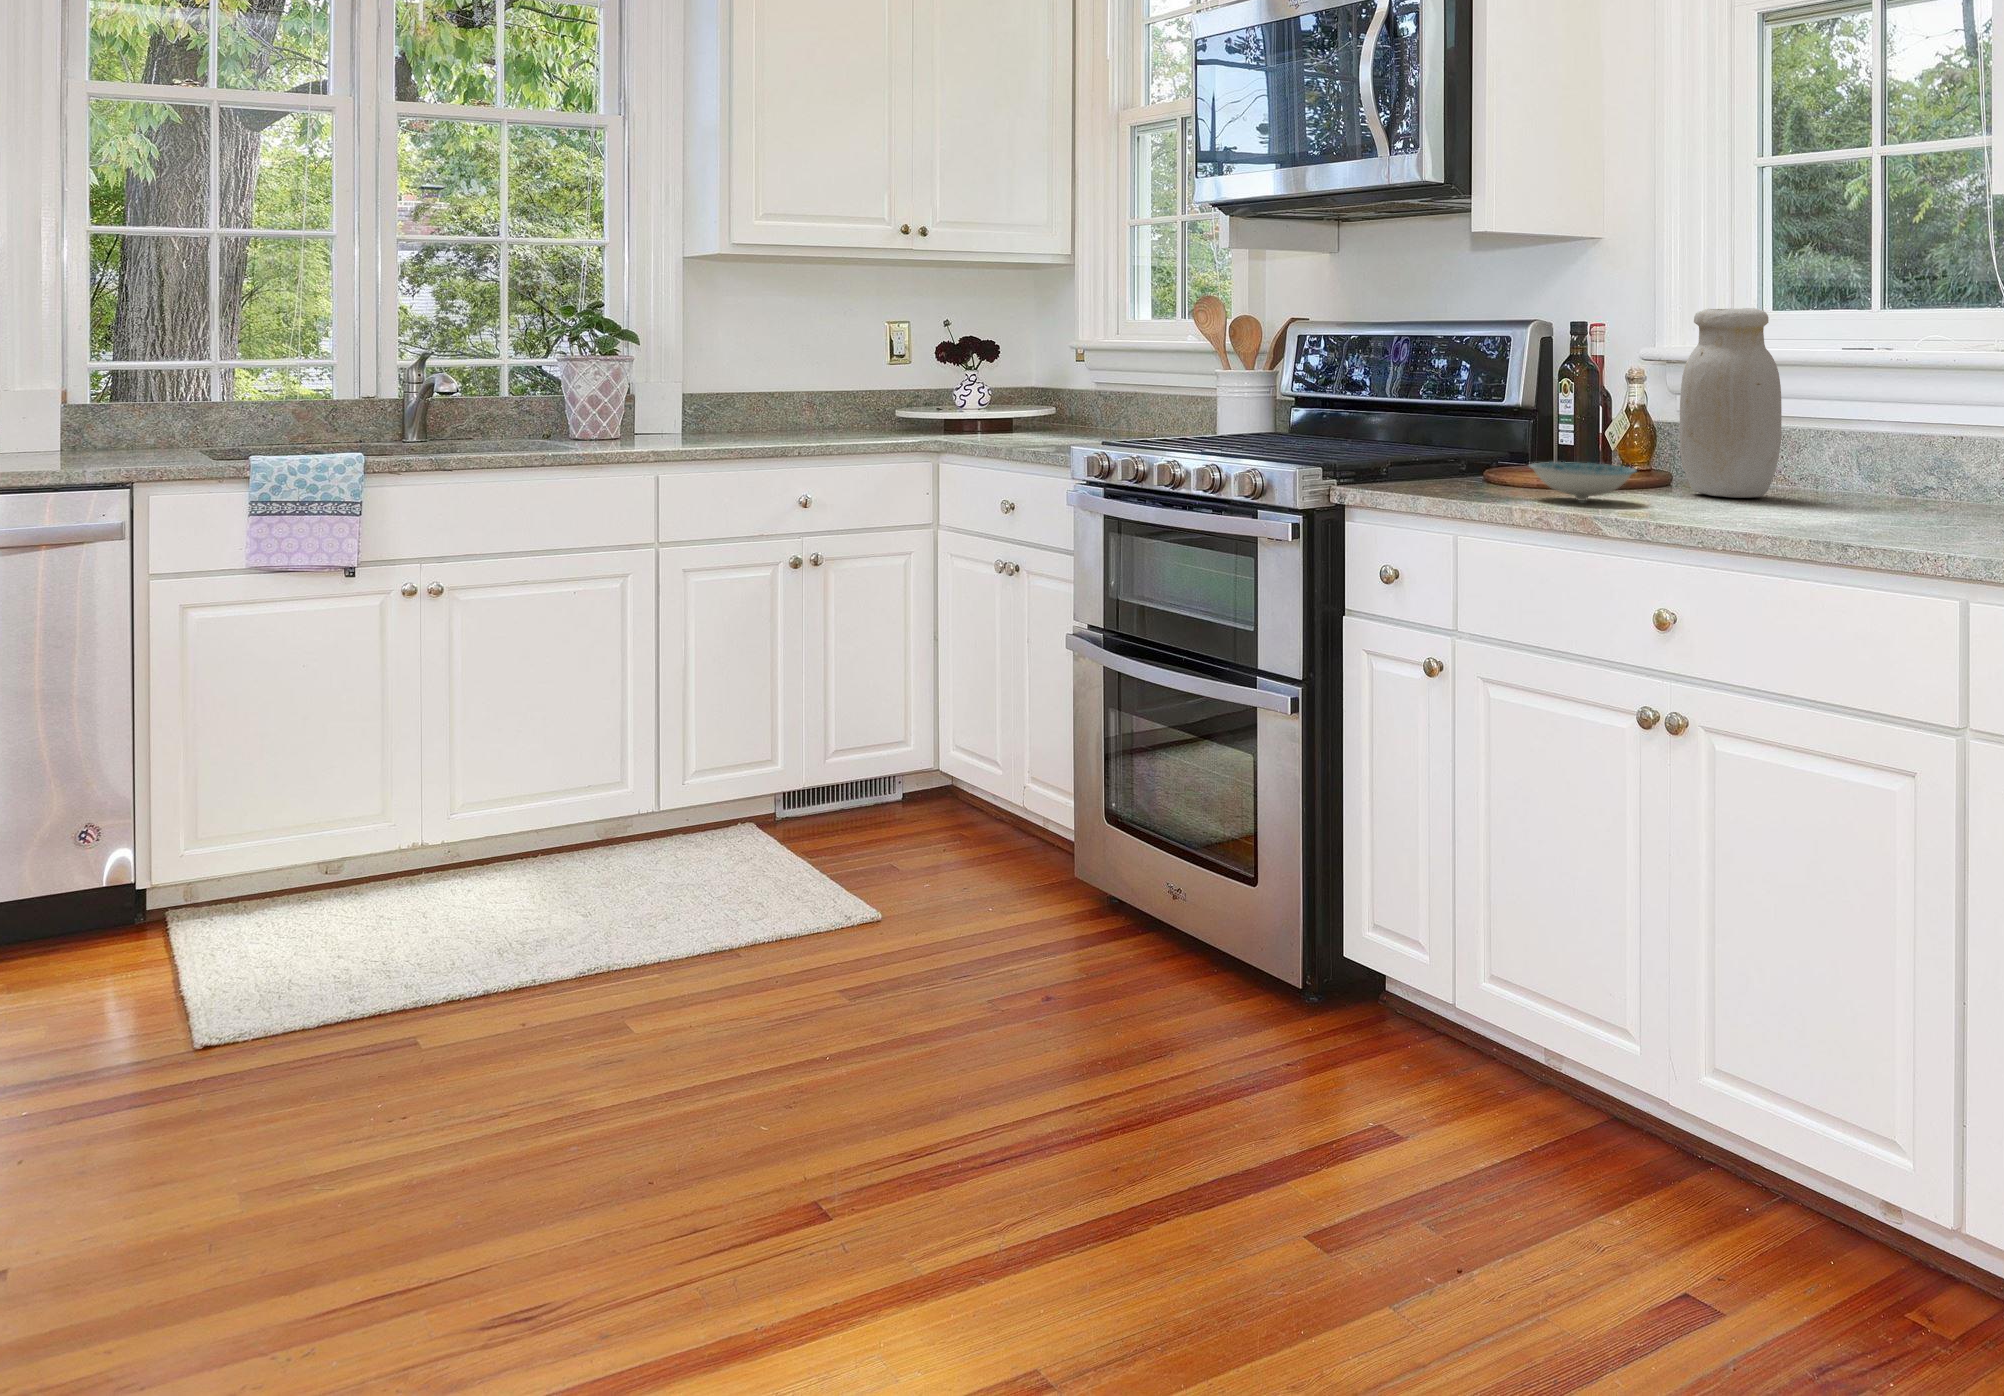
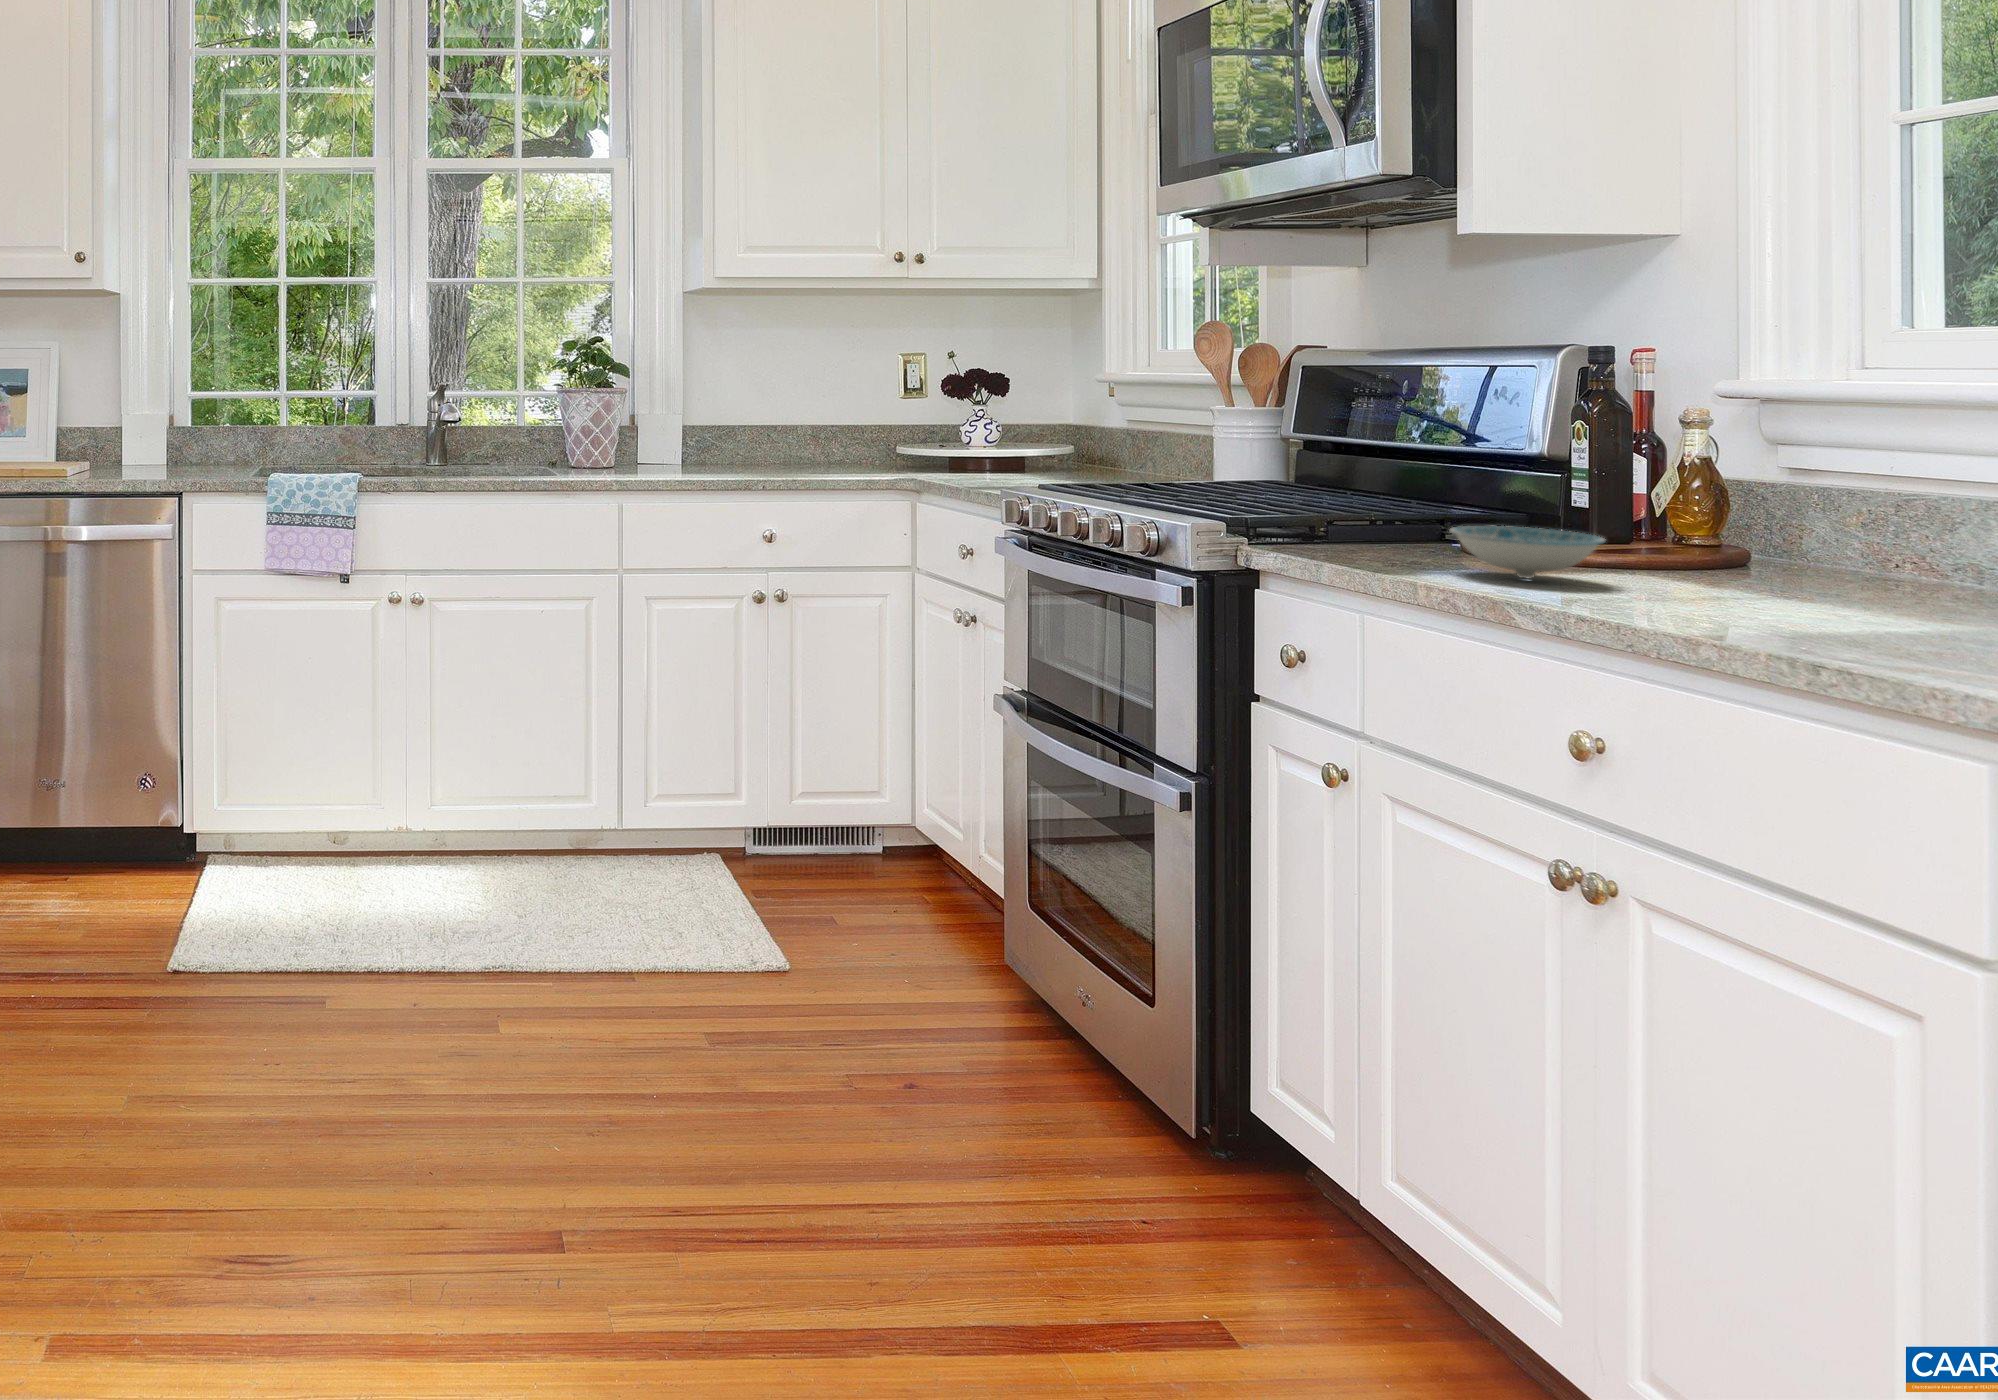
jar: present [1680,308,1782,498] -> none [1719,321,1888,590]

